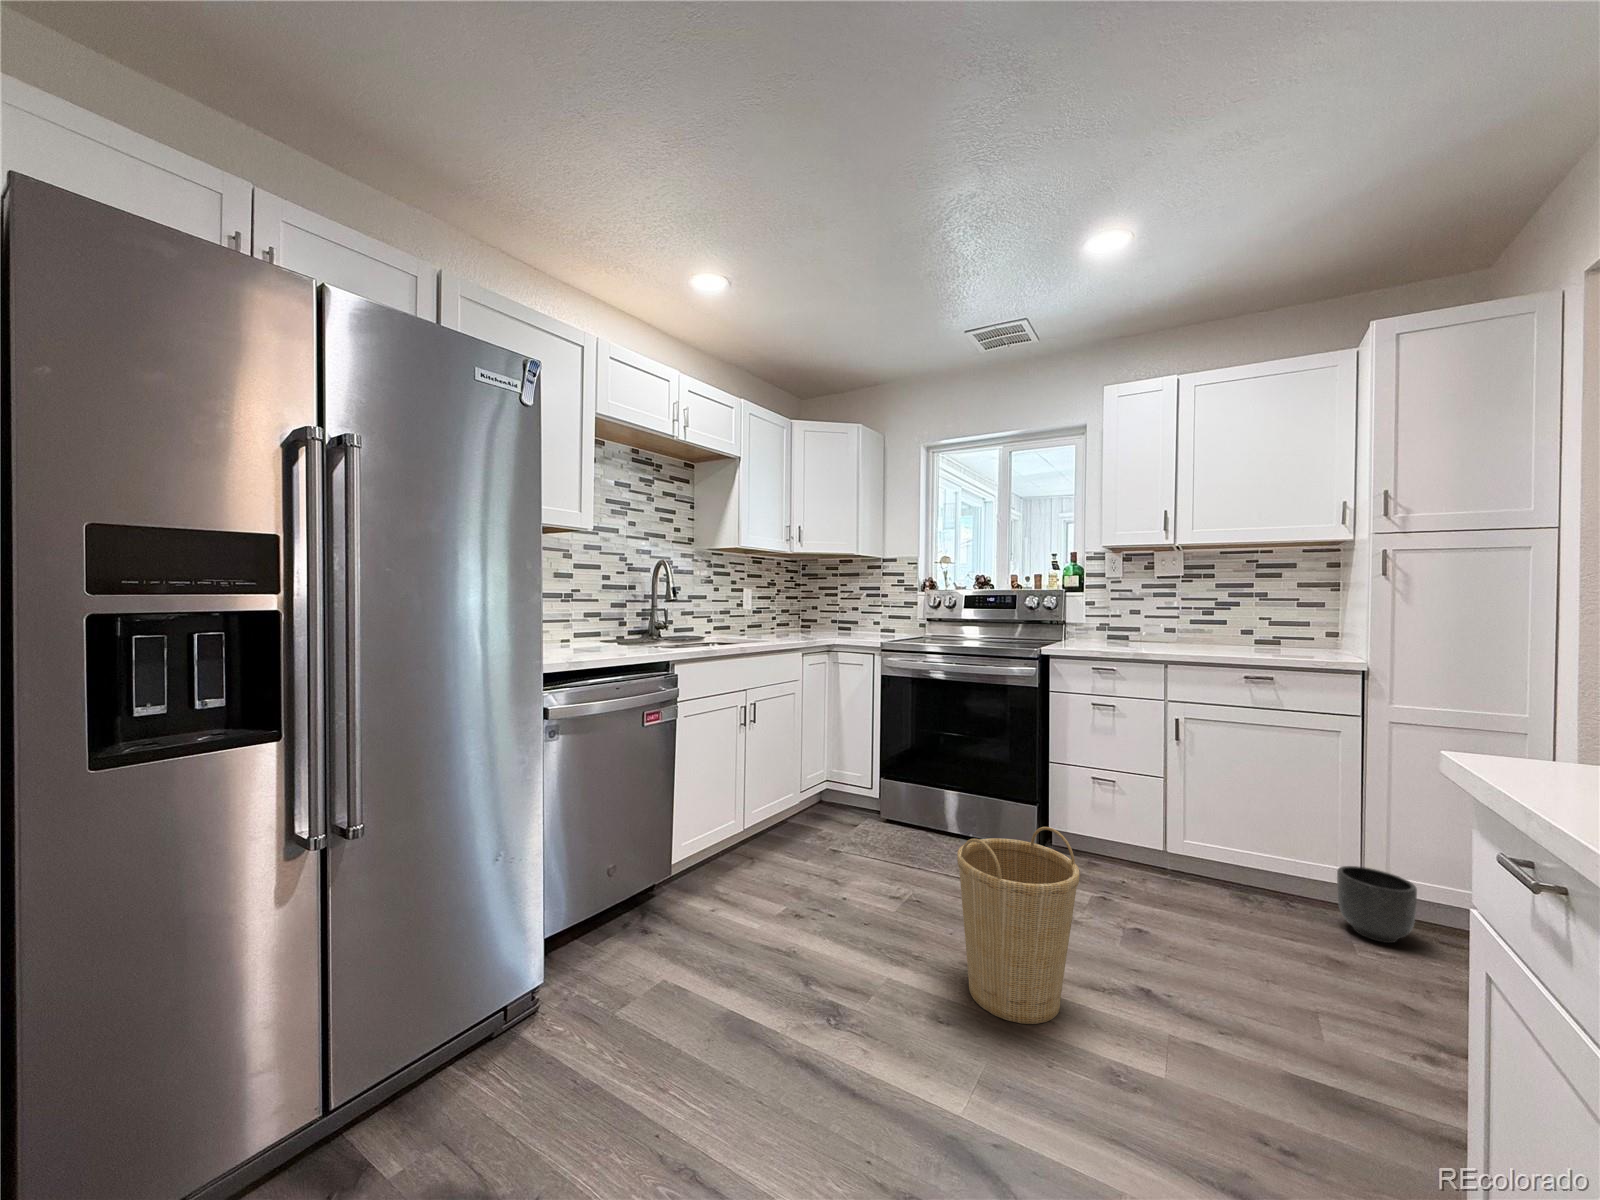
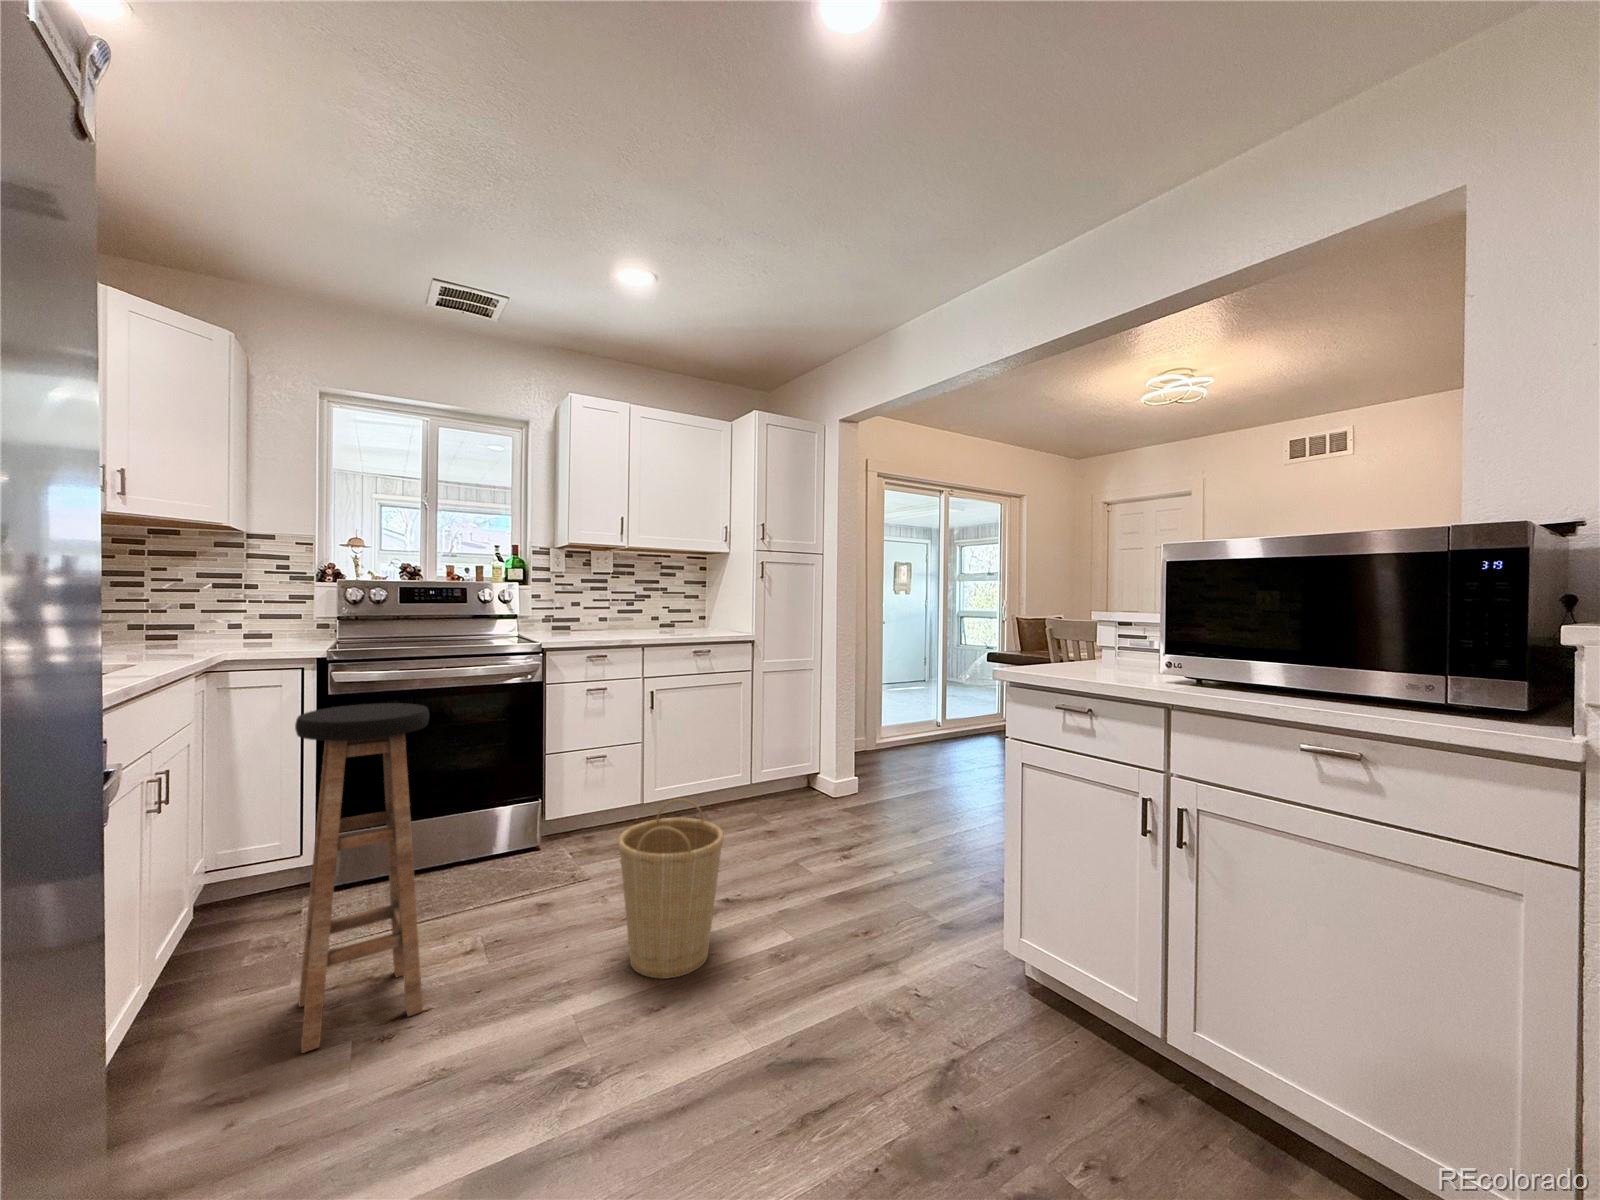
bar stool: none [765,674,855,913] -> present [295,703,429,1053]
planter: present [1337,866,1417,943] -> none [746,768,784,813]

